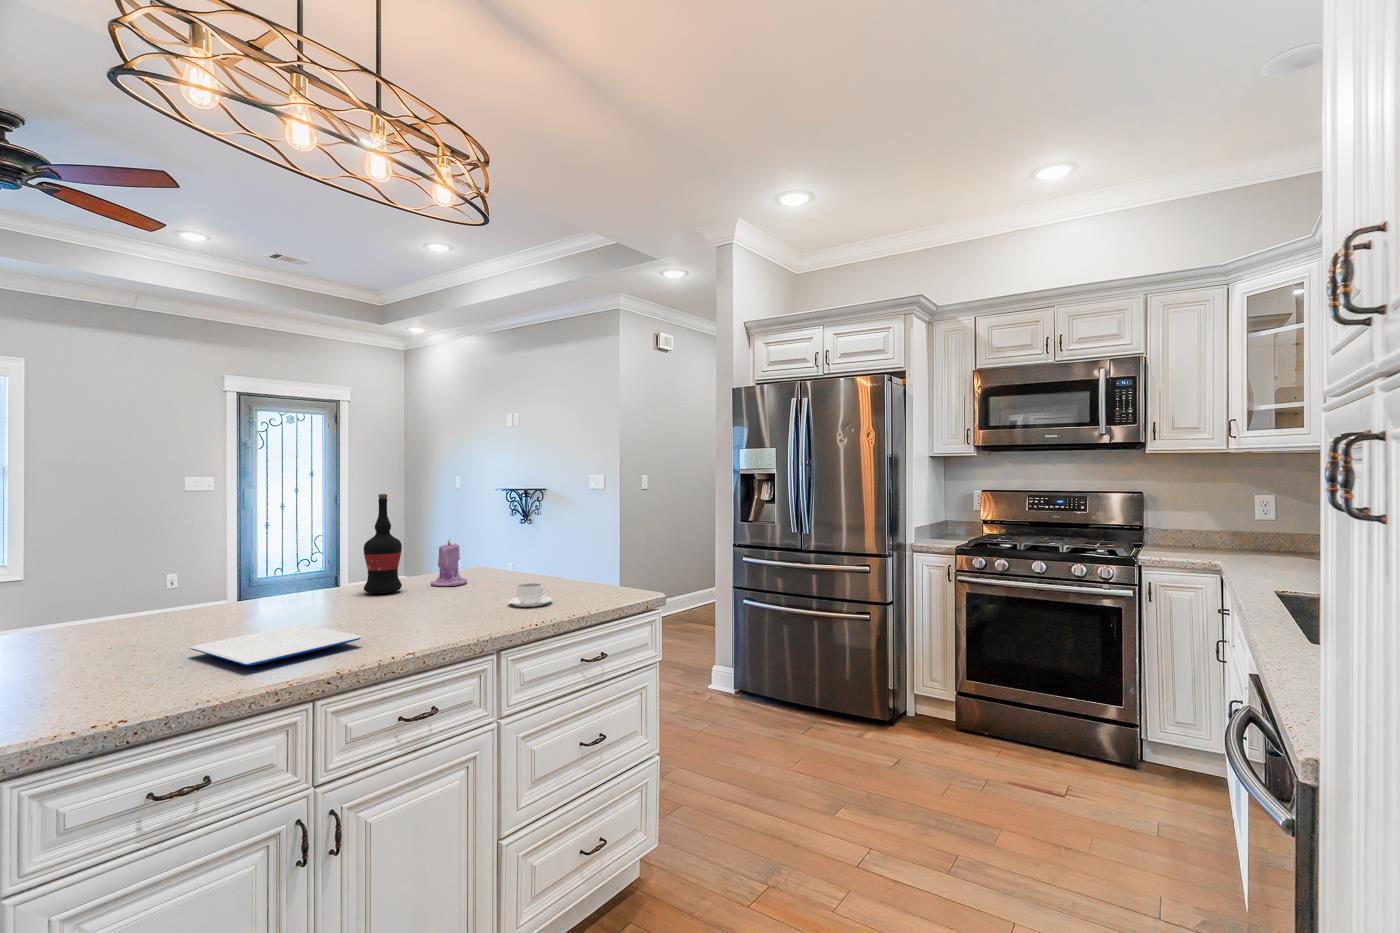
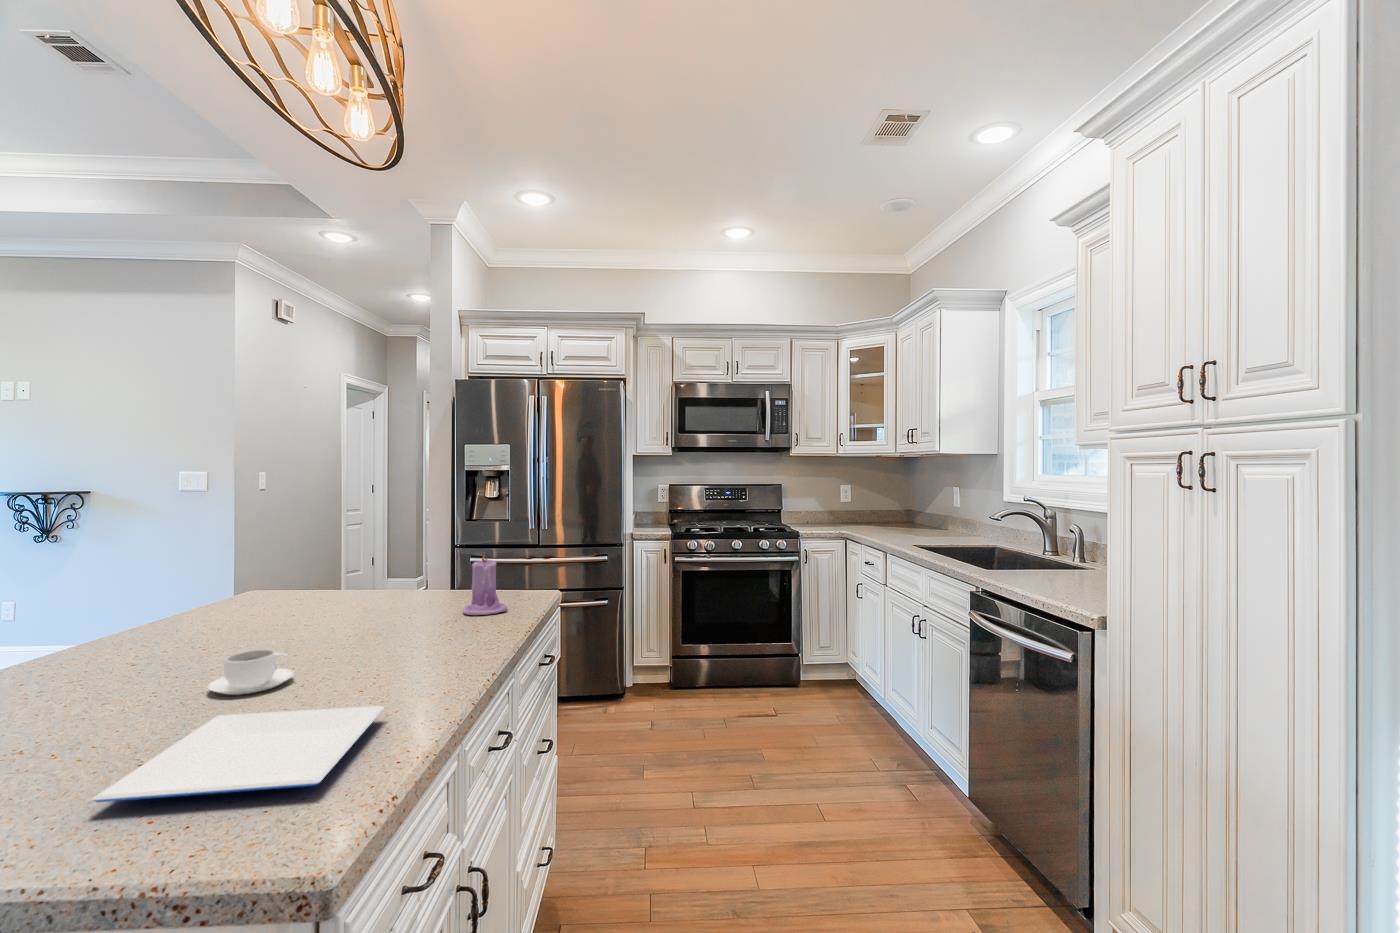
wine bottle: present [364,494,402,593] -> none [129,503,199,659]
candle: present [431,539,467,586] -> present [463,554,507,615]
coffee cup: present [508,583,552,607] -> present [208,649,294,695]

